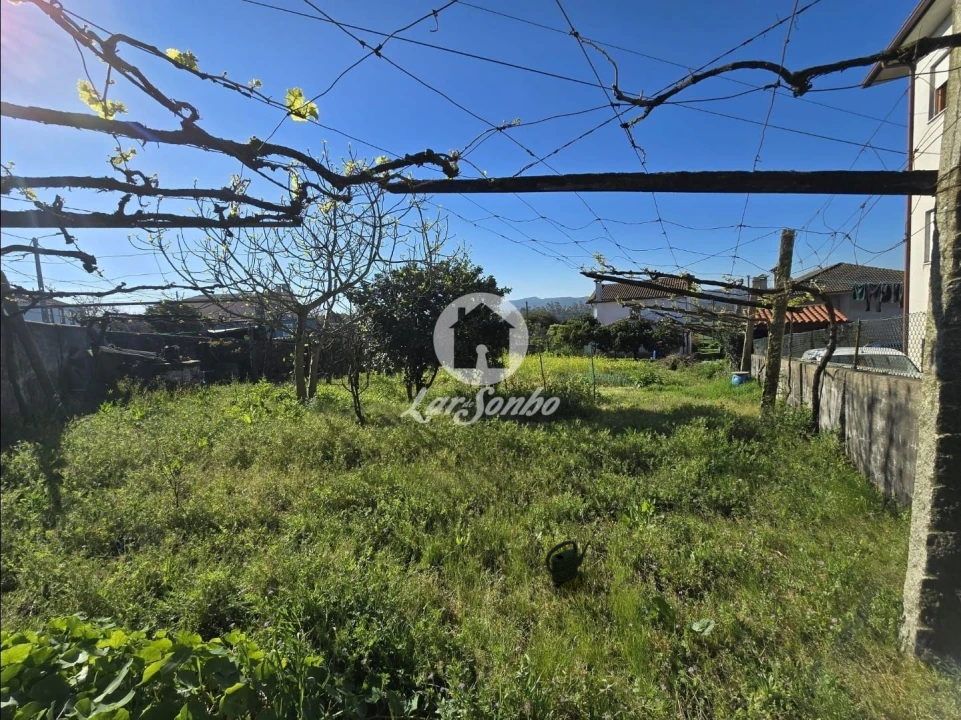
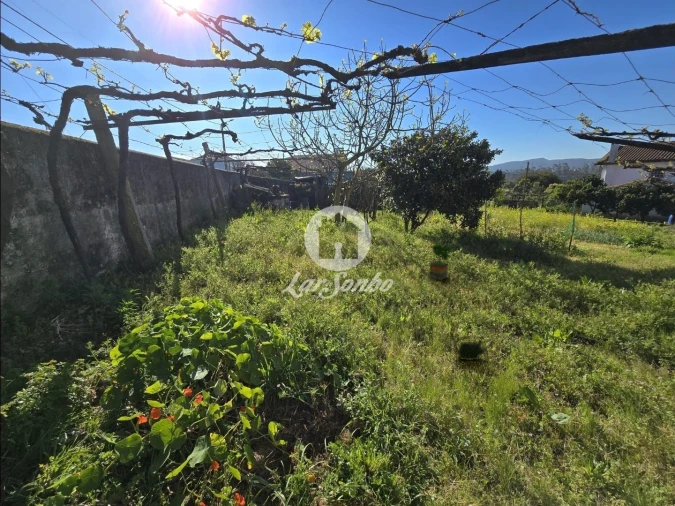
potted tree: none [464,413,495,465] -> present [429,245,454,280]

